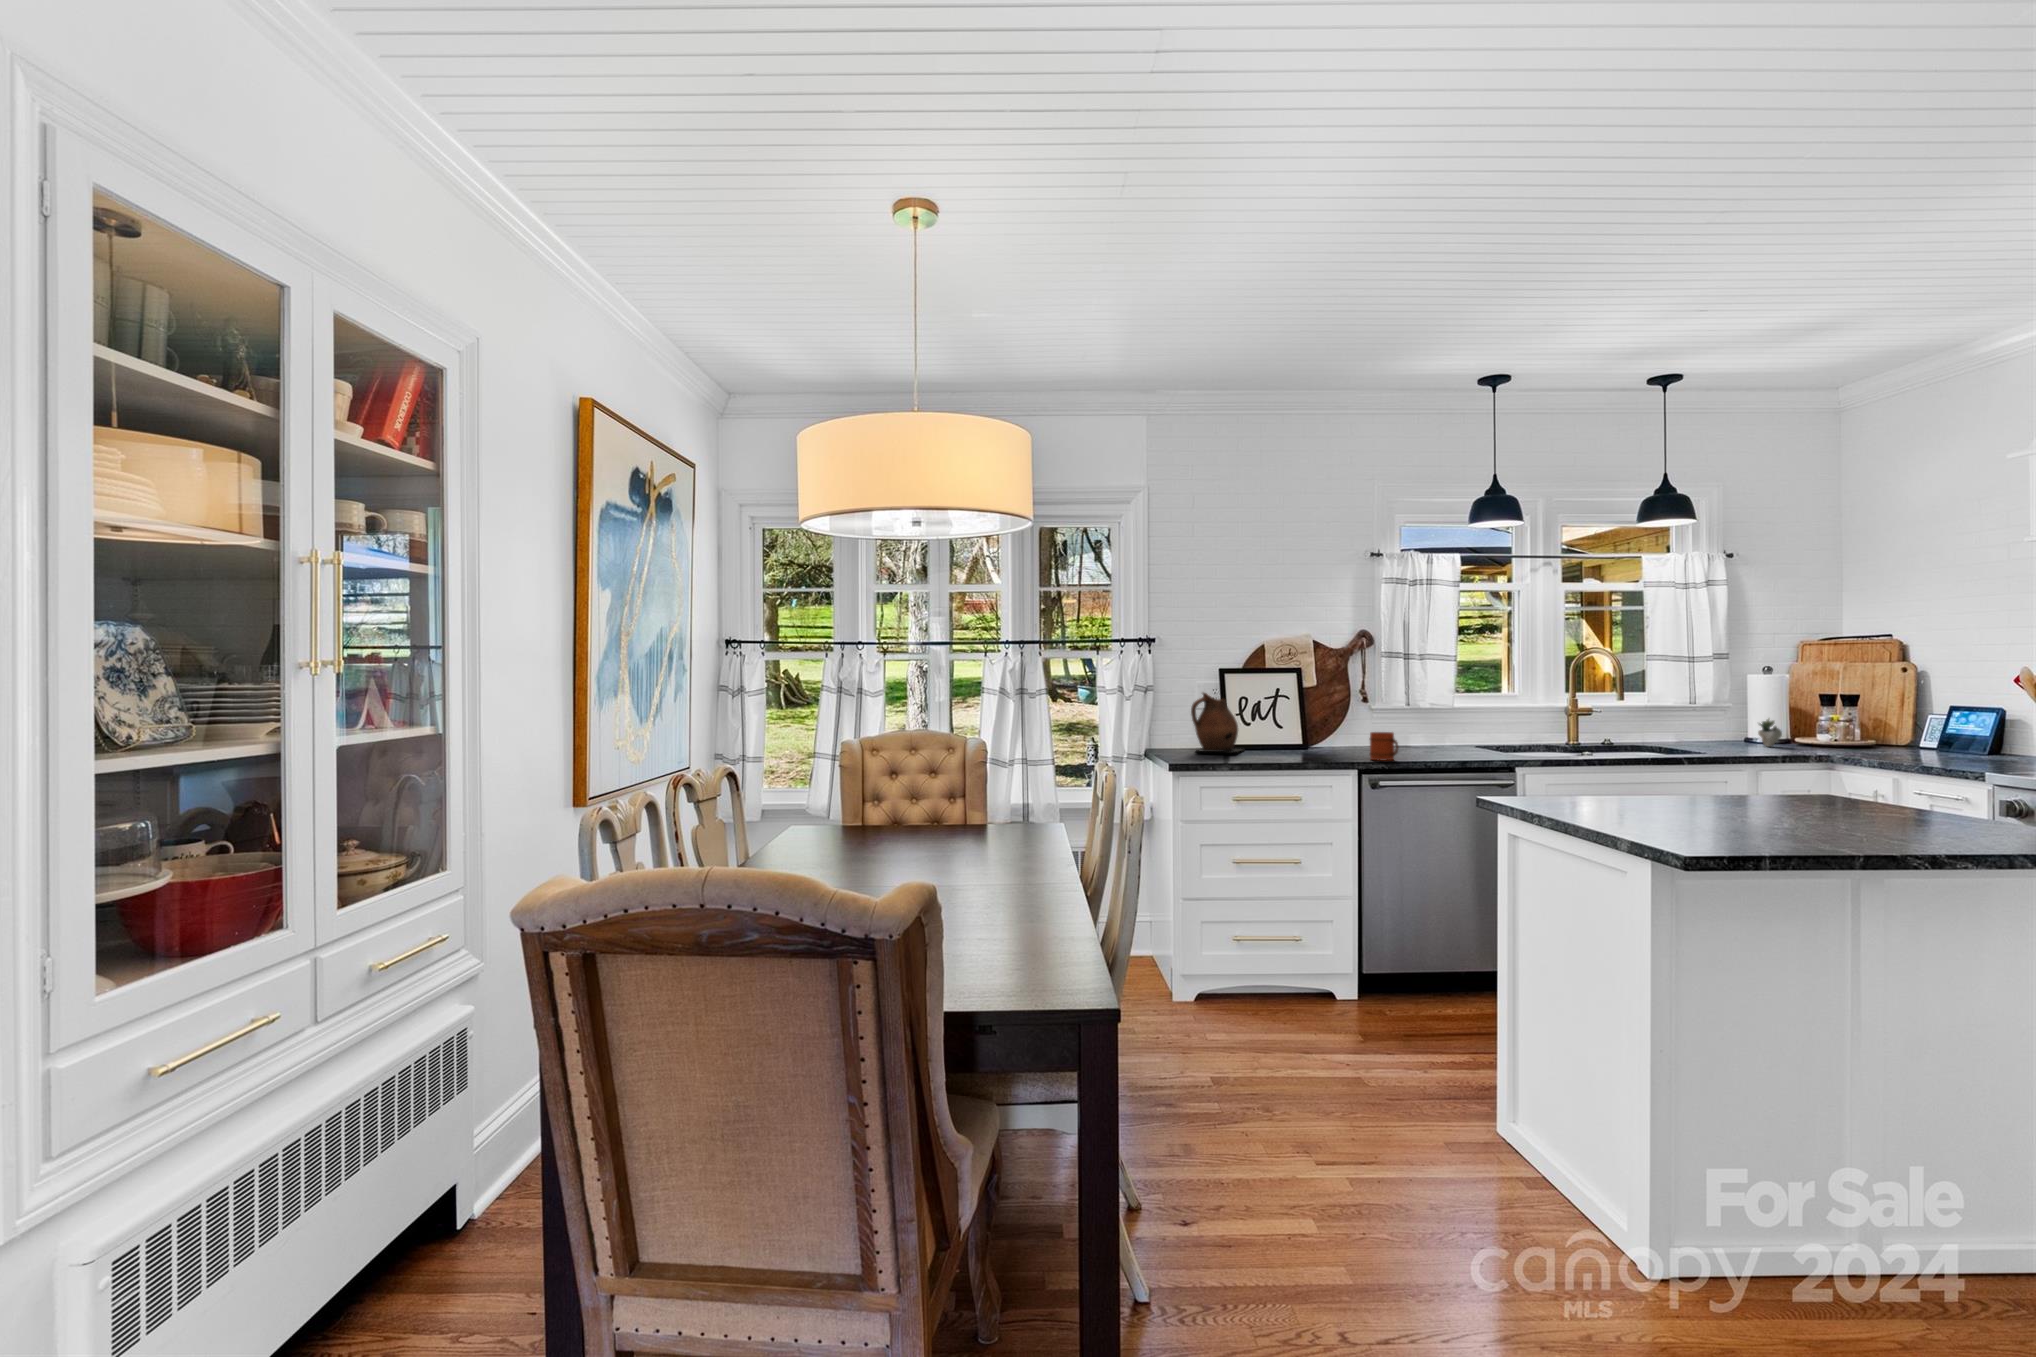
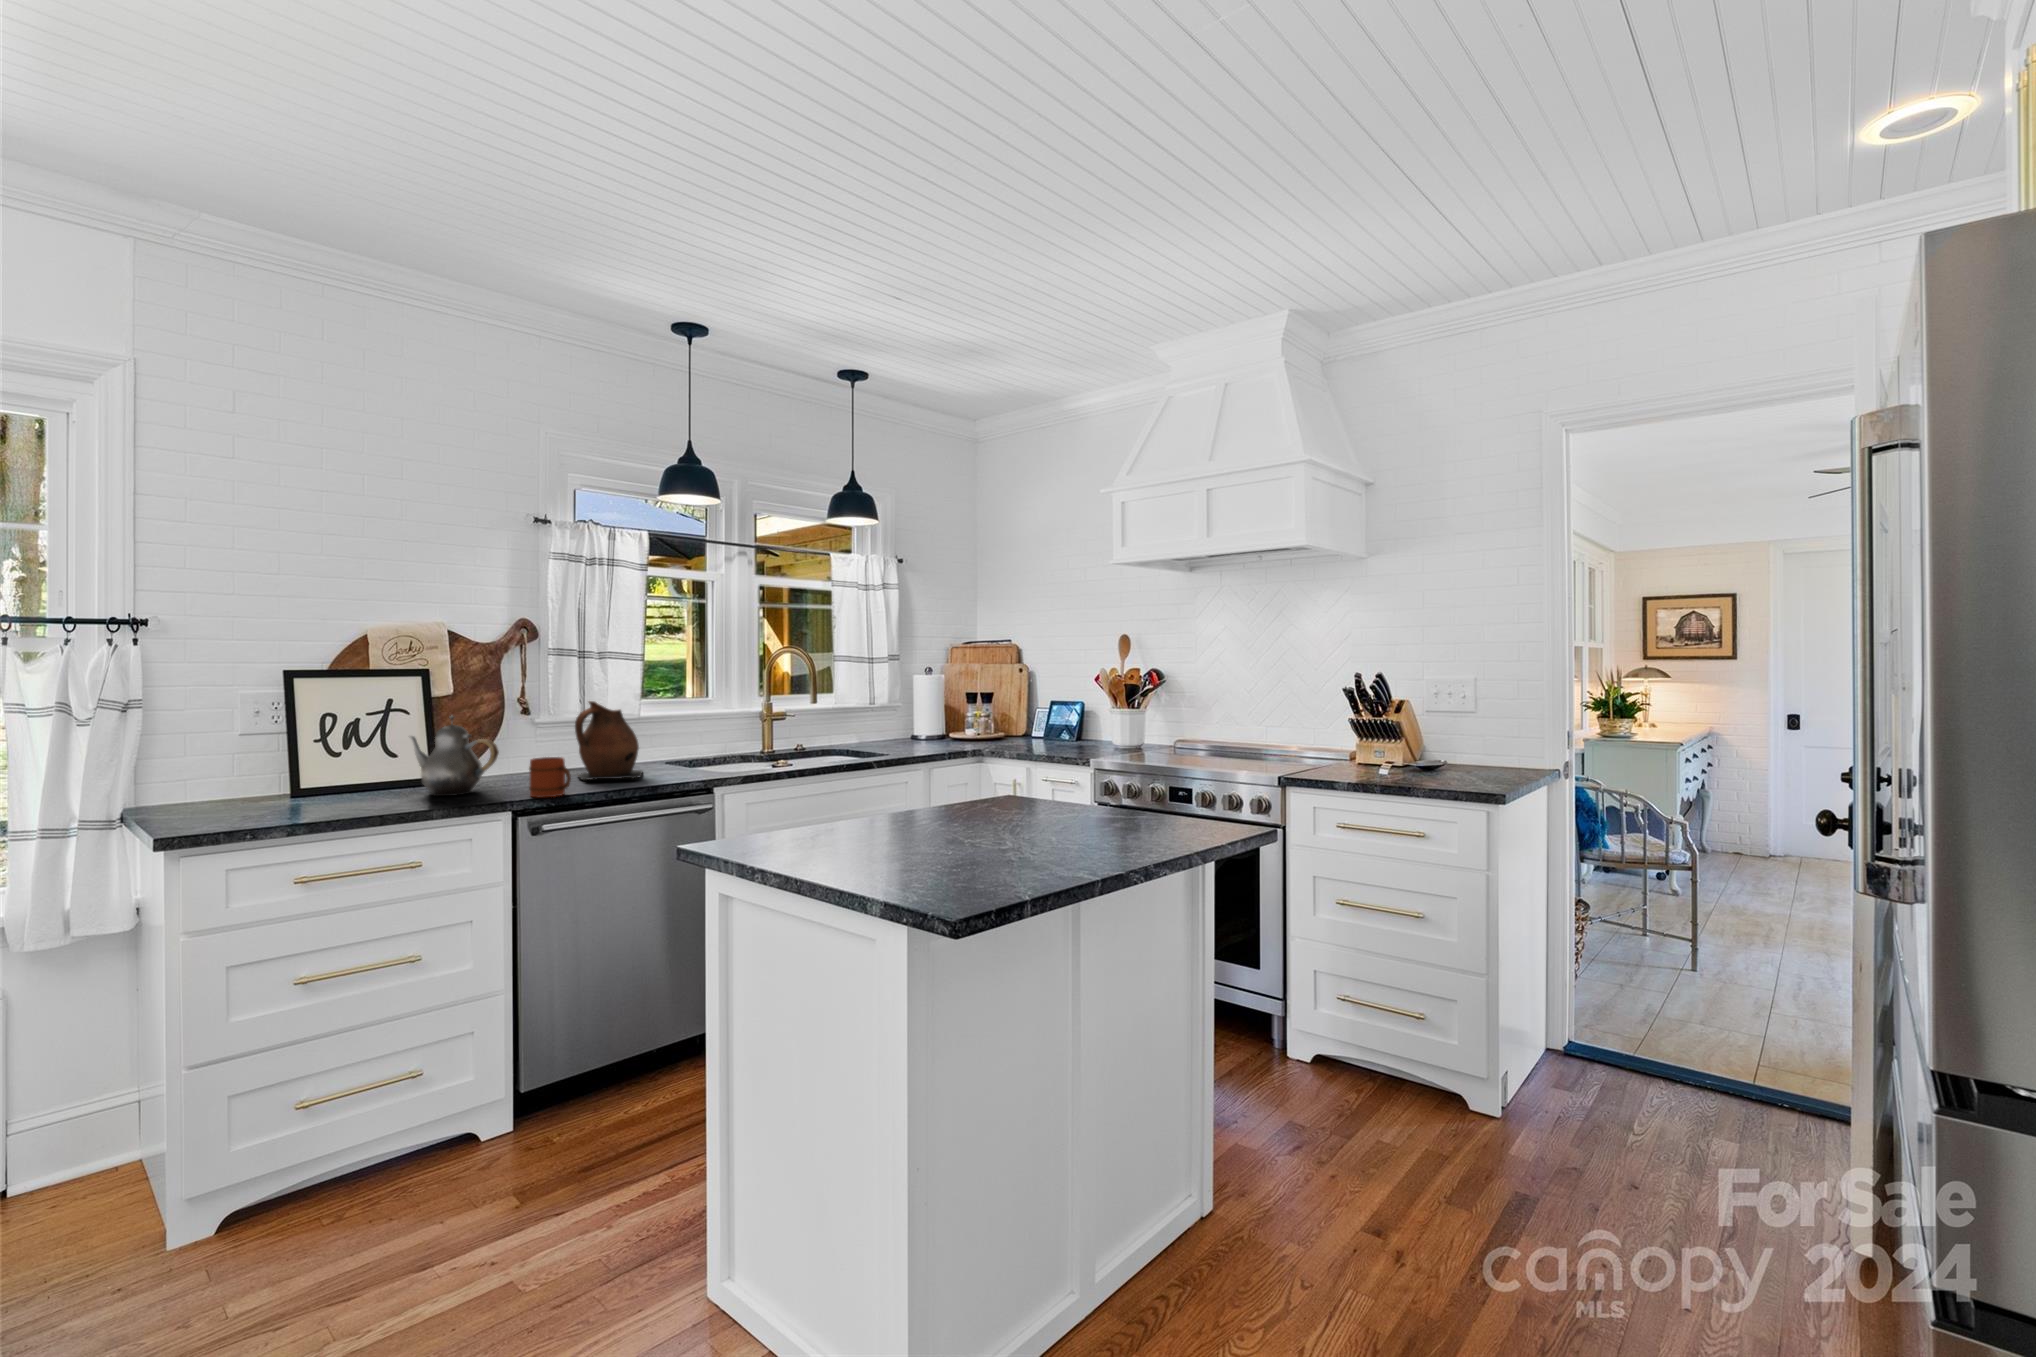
ceramic pitcher: present [1191,693,1240,753] -> present [575,701,642,780]
teapot: none [1291,699,1349,756] -> present [410,716,499,796]
succulent plant: present [1758,719,1782,747] -> none [927,714,955,743]

